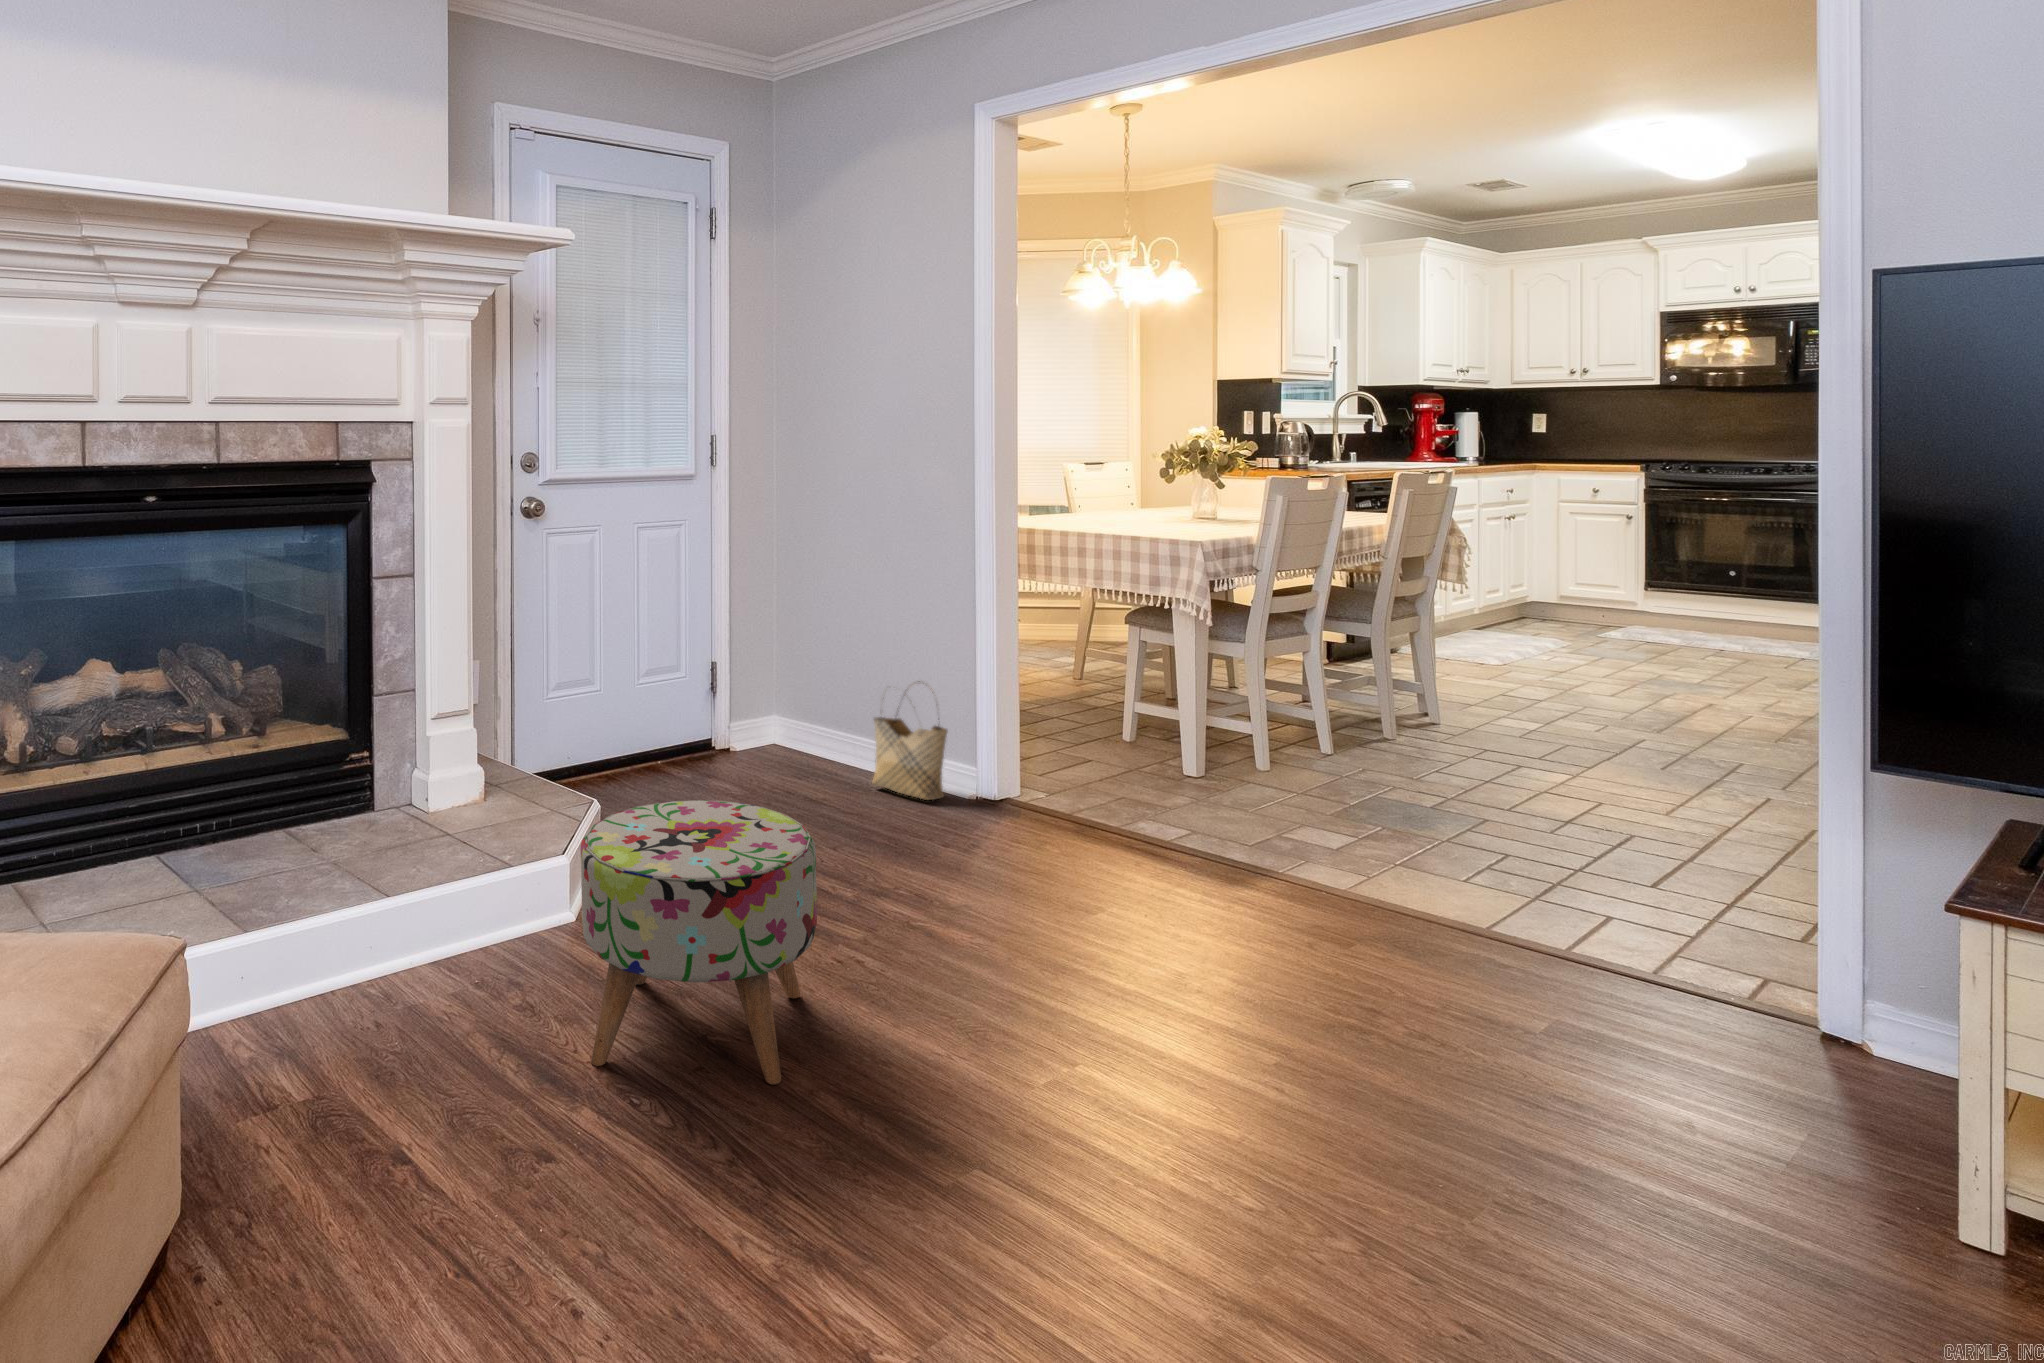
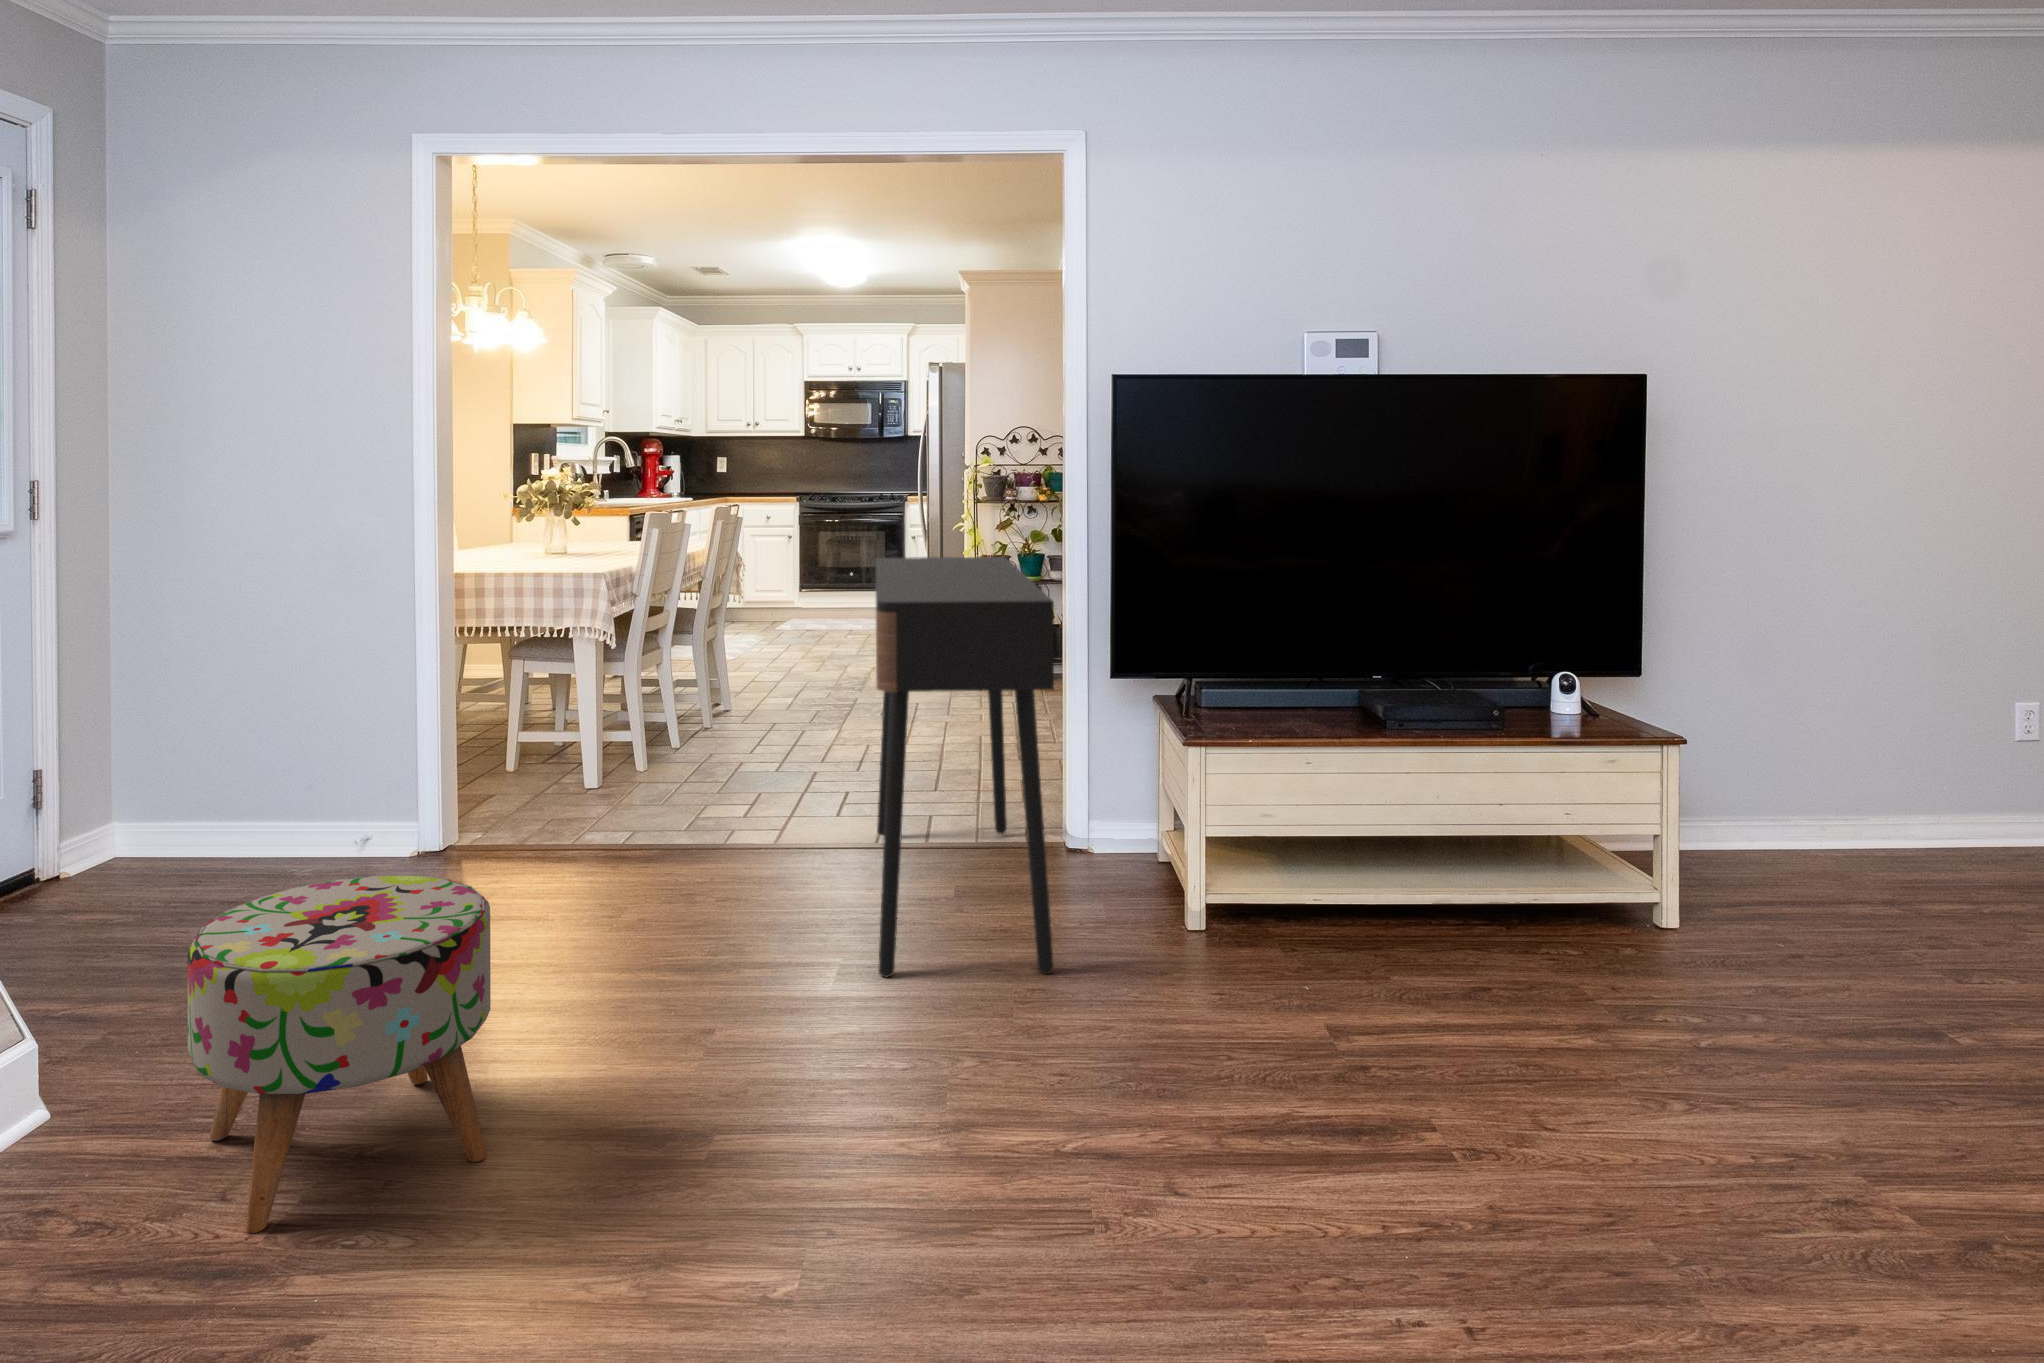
console table: none [1310,560,1684,1159] -> present [876,557,1054,977]
woven basket: present [872,681,947,800] -> none [299,741,396,871]

